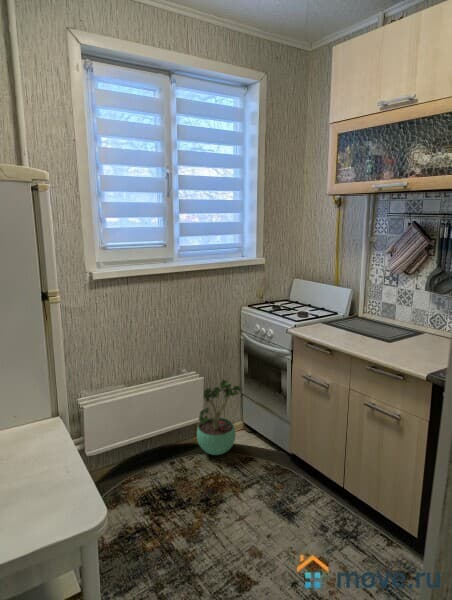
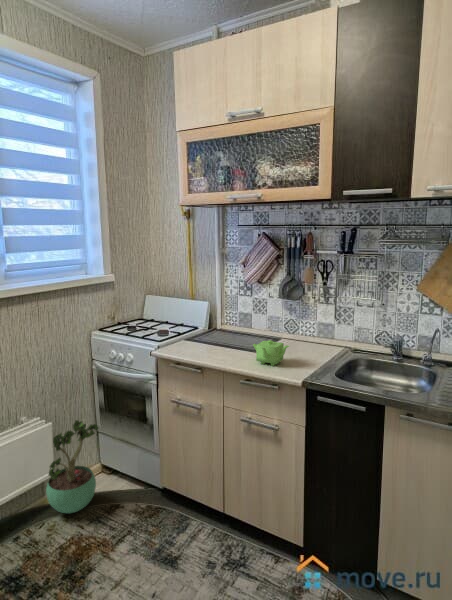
teapot: none [385,331,423,356] -> present [253,340,289,366]

